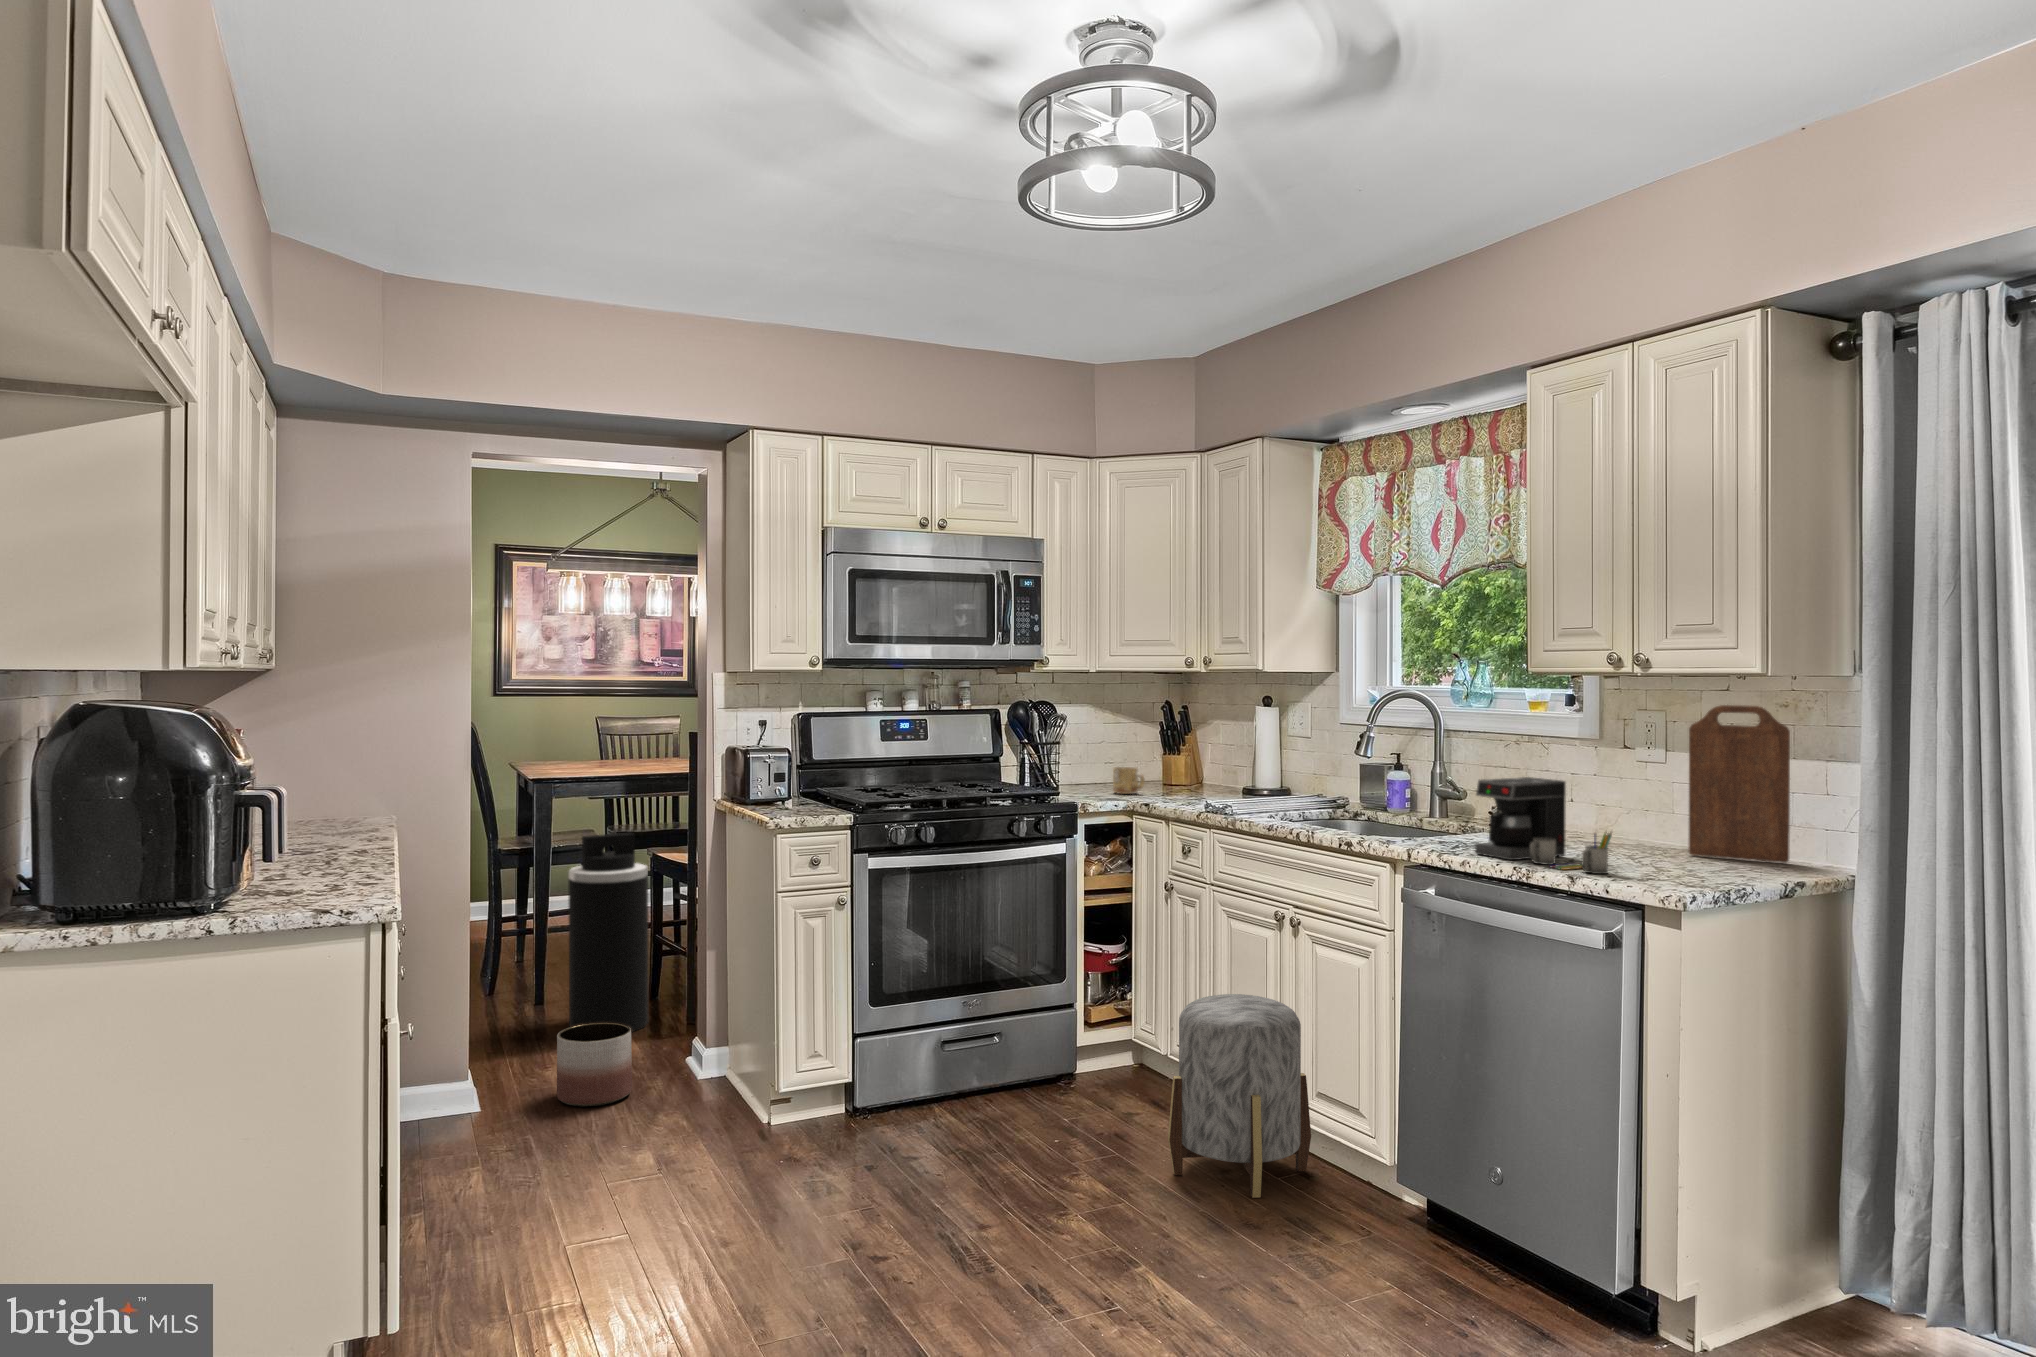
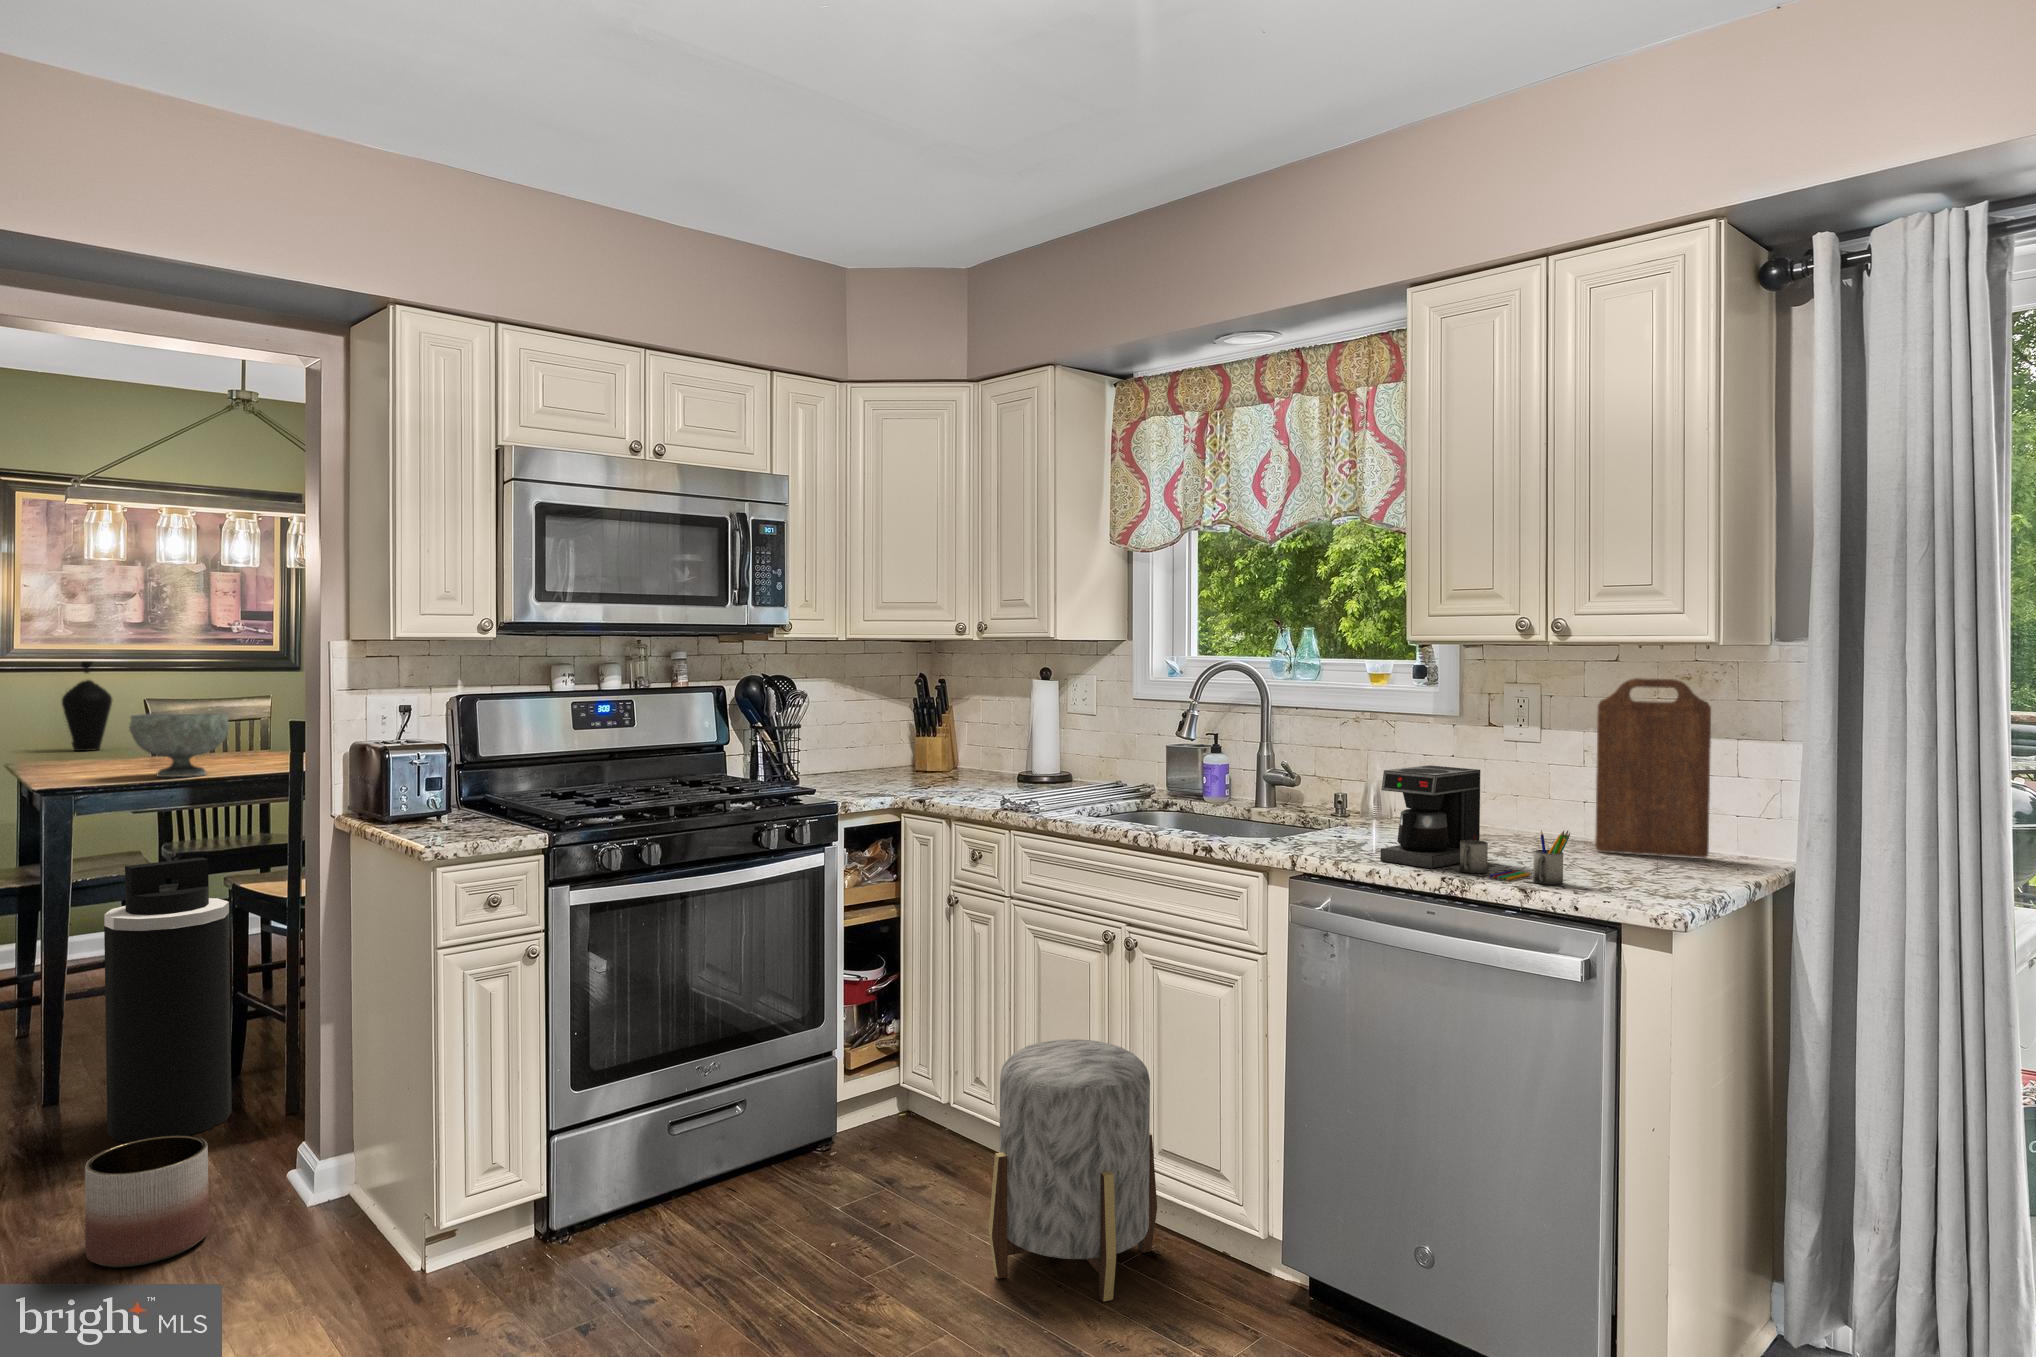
vase: none [538,688,573,756] -> present [62,662,113,751]
decorative bowl: none [585,727,650,775] -> present [129,713,229,777]
mug: present [1113,767,1144,794] -> none [868,756,908,788]

